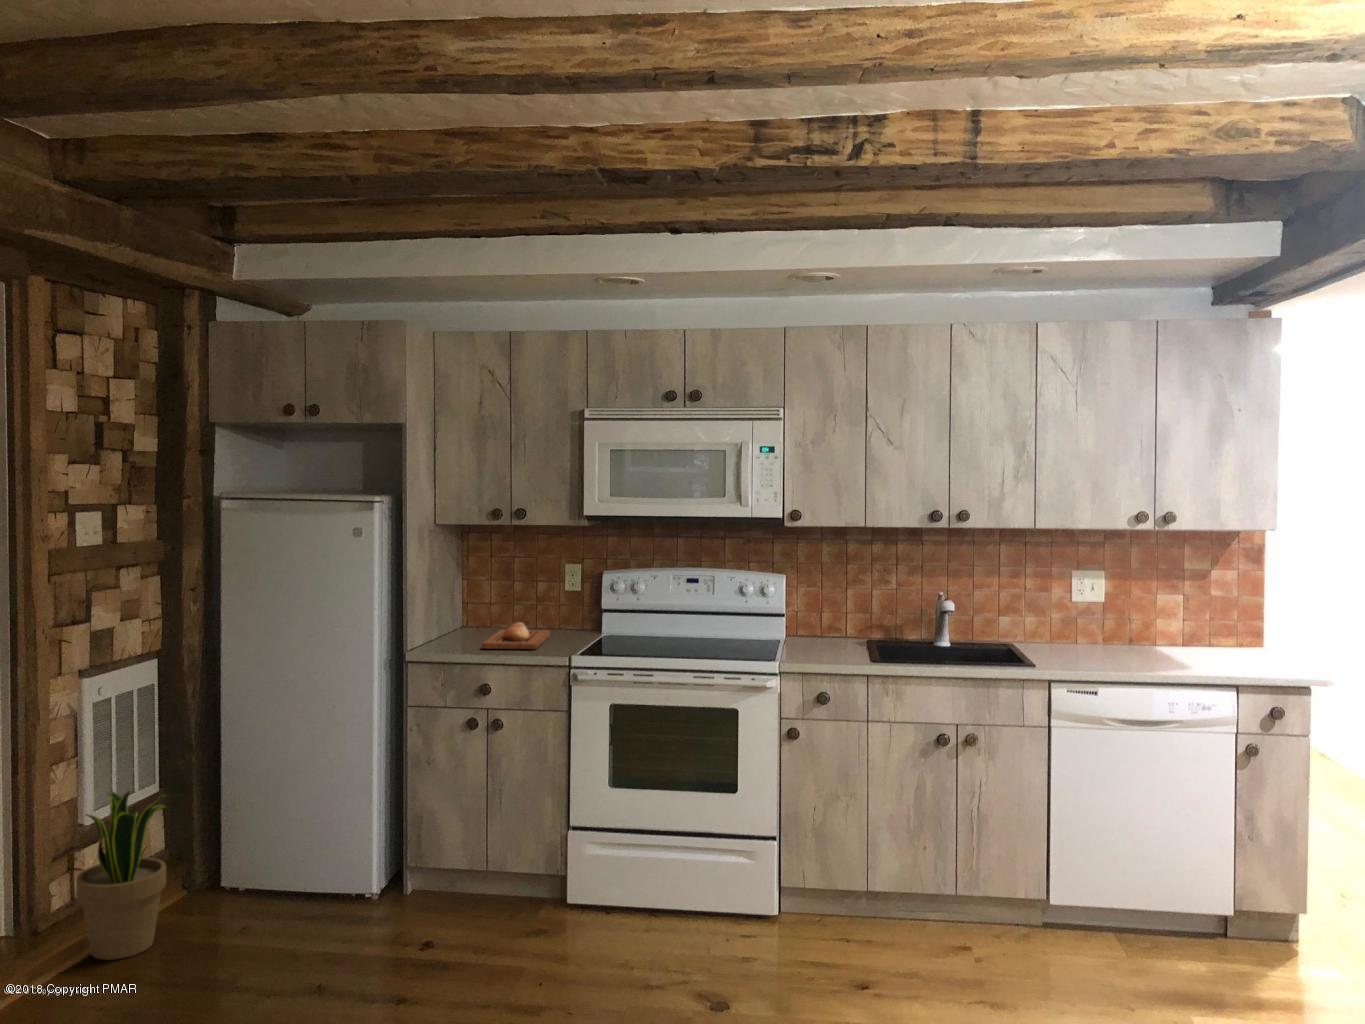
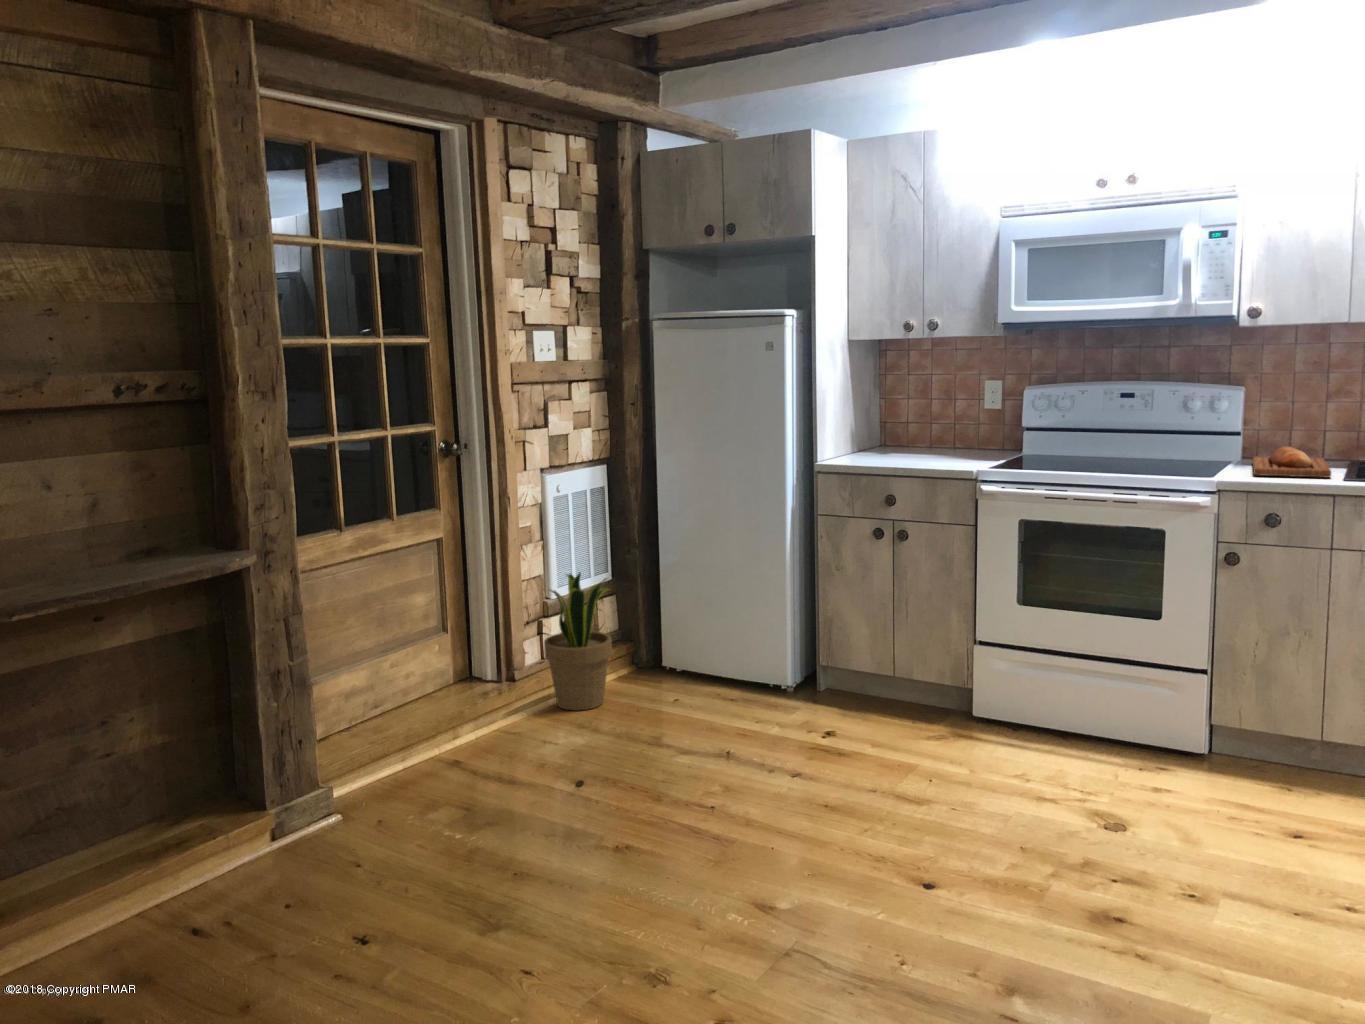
bread loaf: present [482,622,550,649] -> present [1253,447,1331,478]

